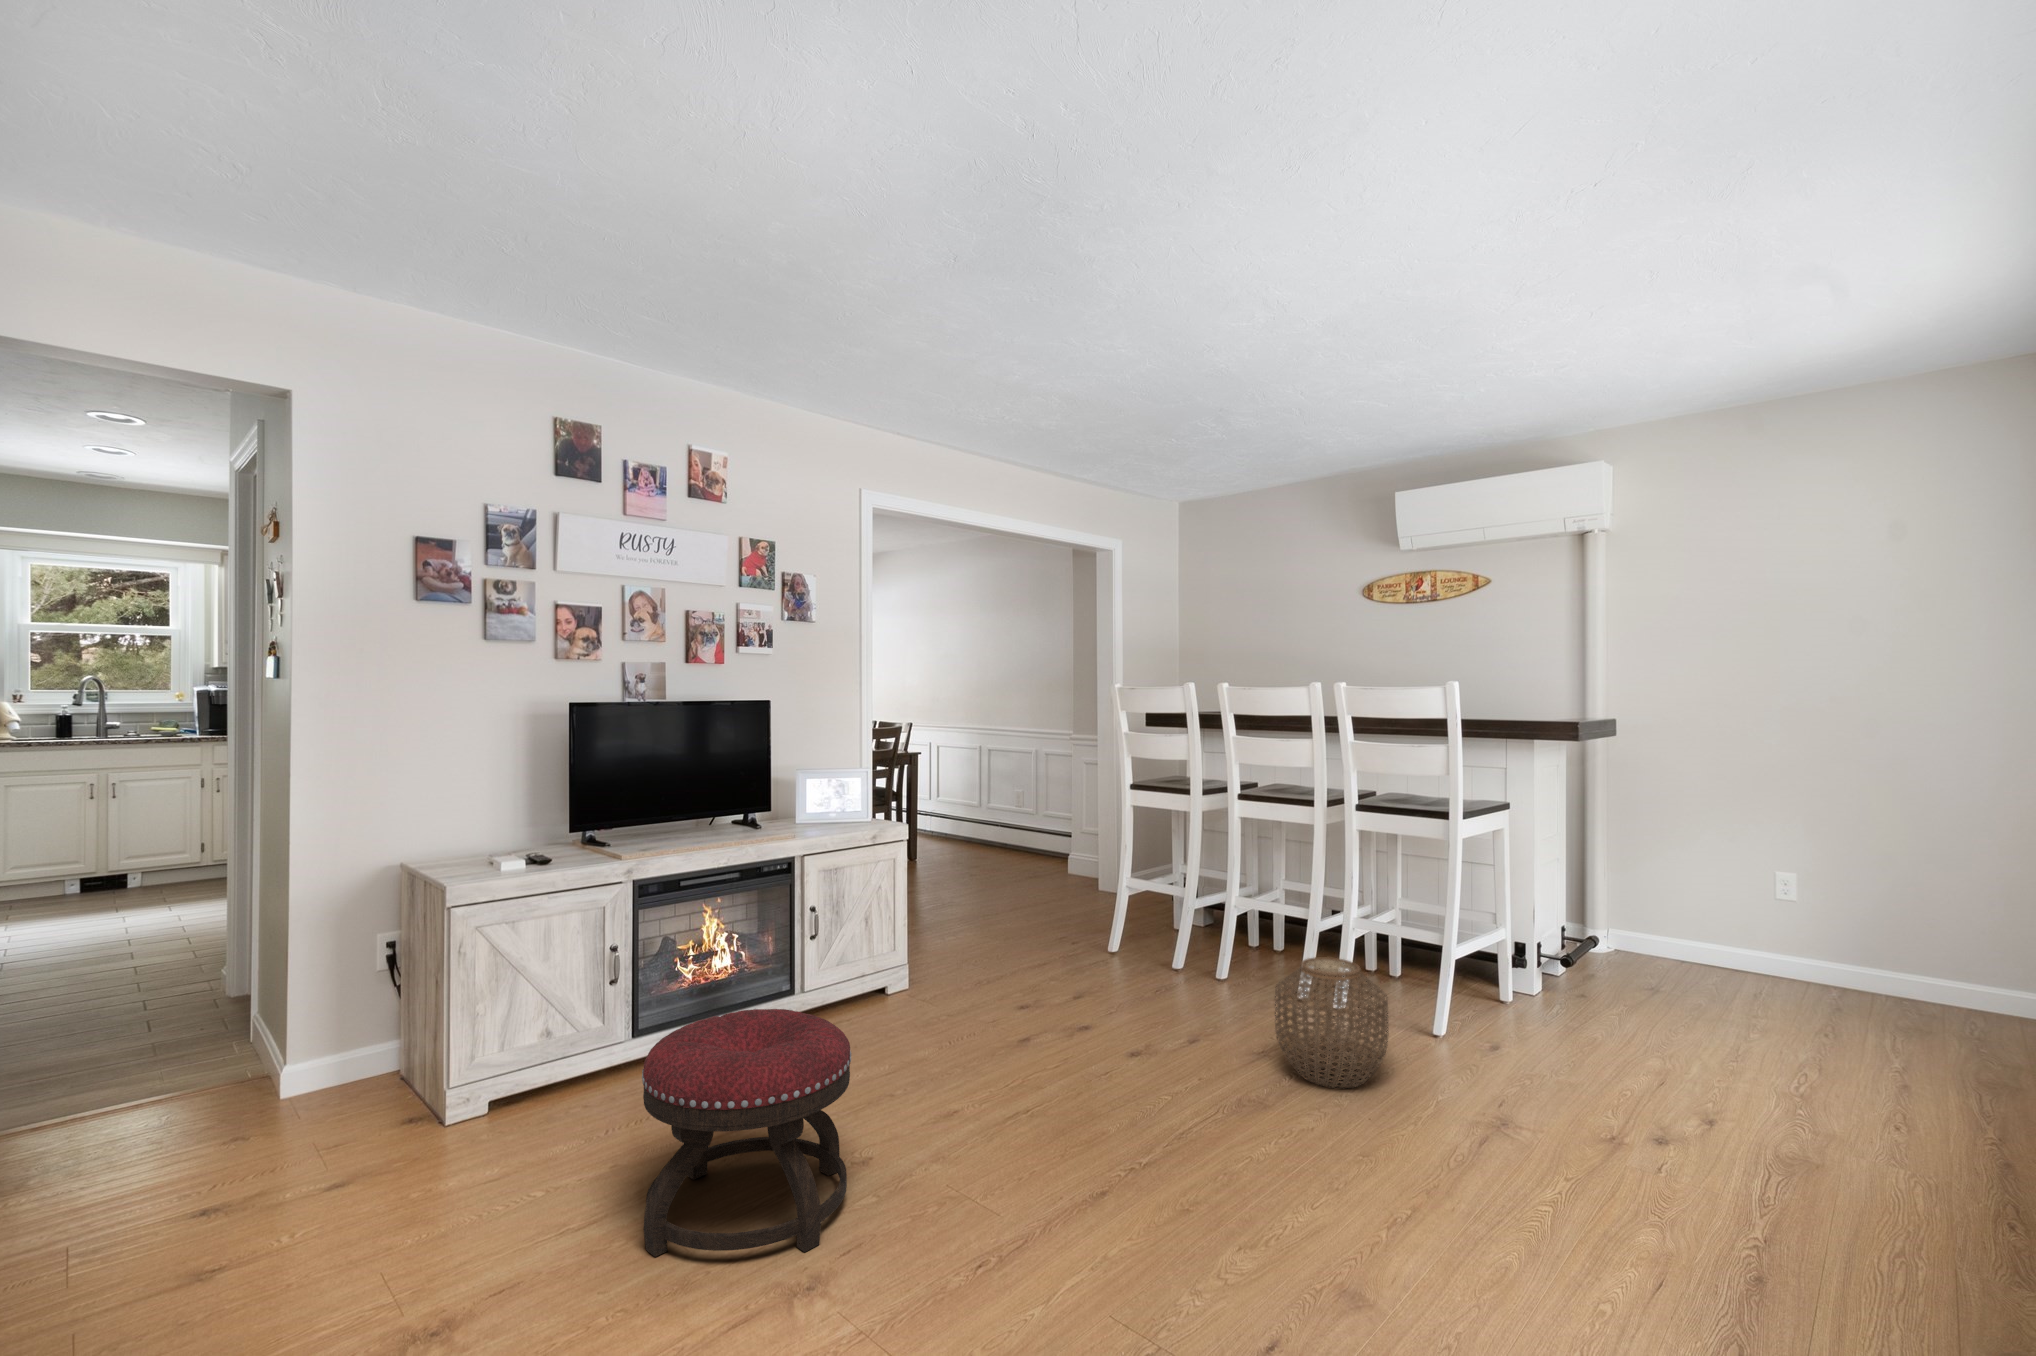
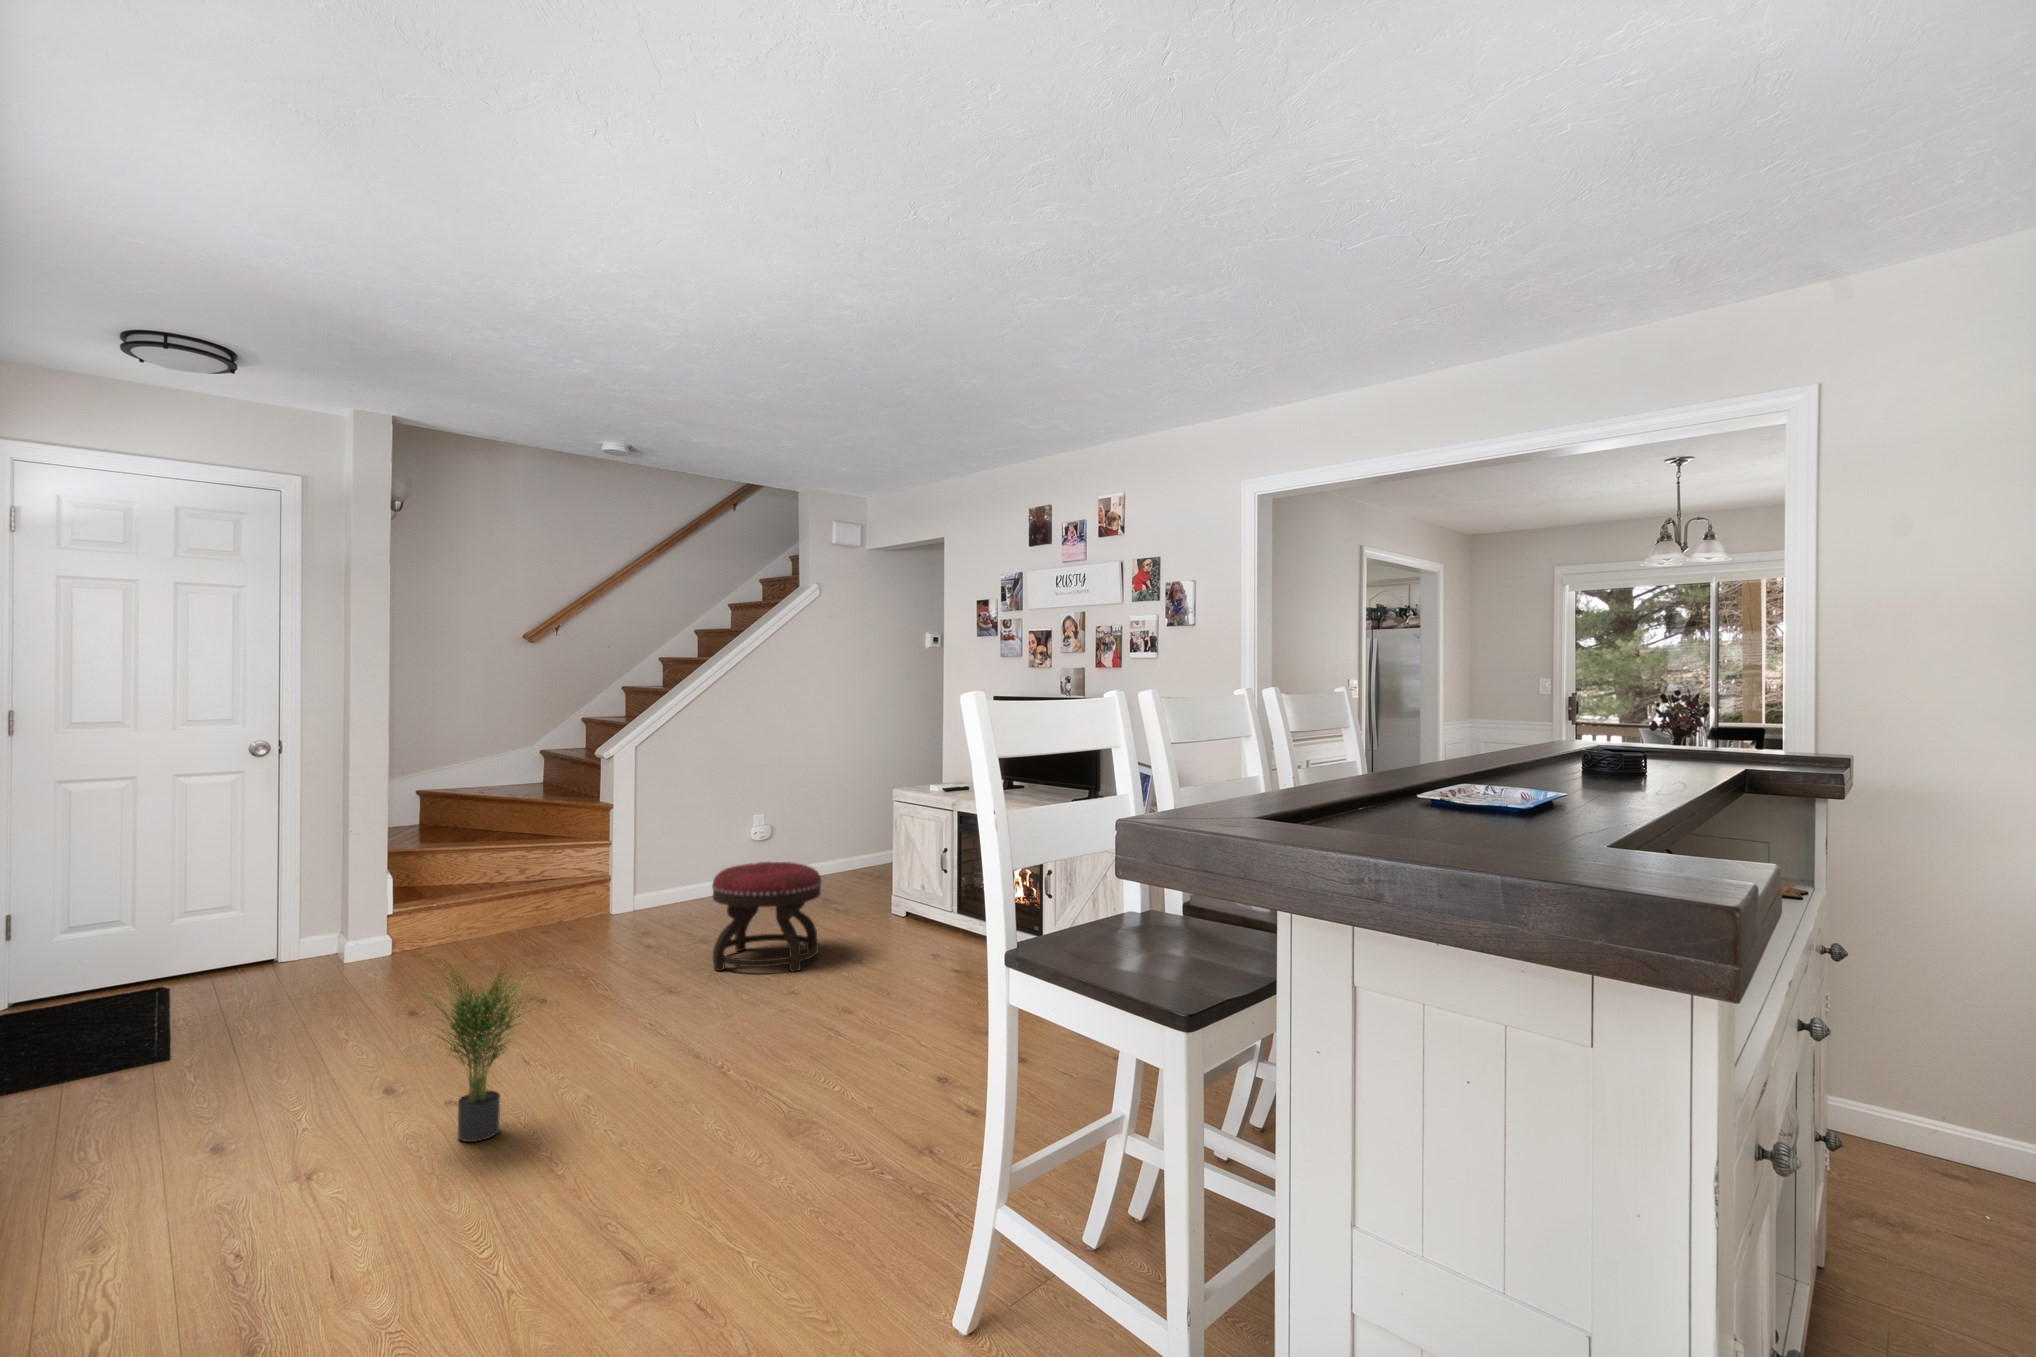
woven basket: present [1275,957,1388,1088] -> none [790,985,911,1133]
potted plant: none [1454,1019,1650,1278] -> present [432,970,533,1142]

